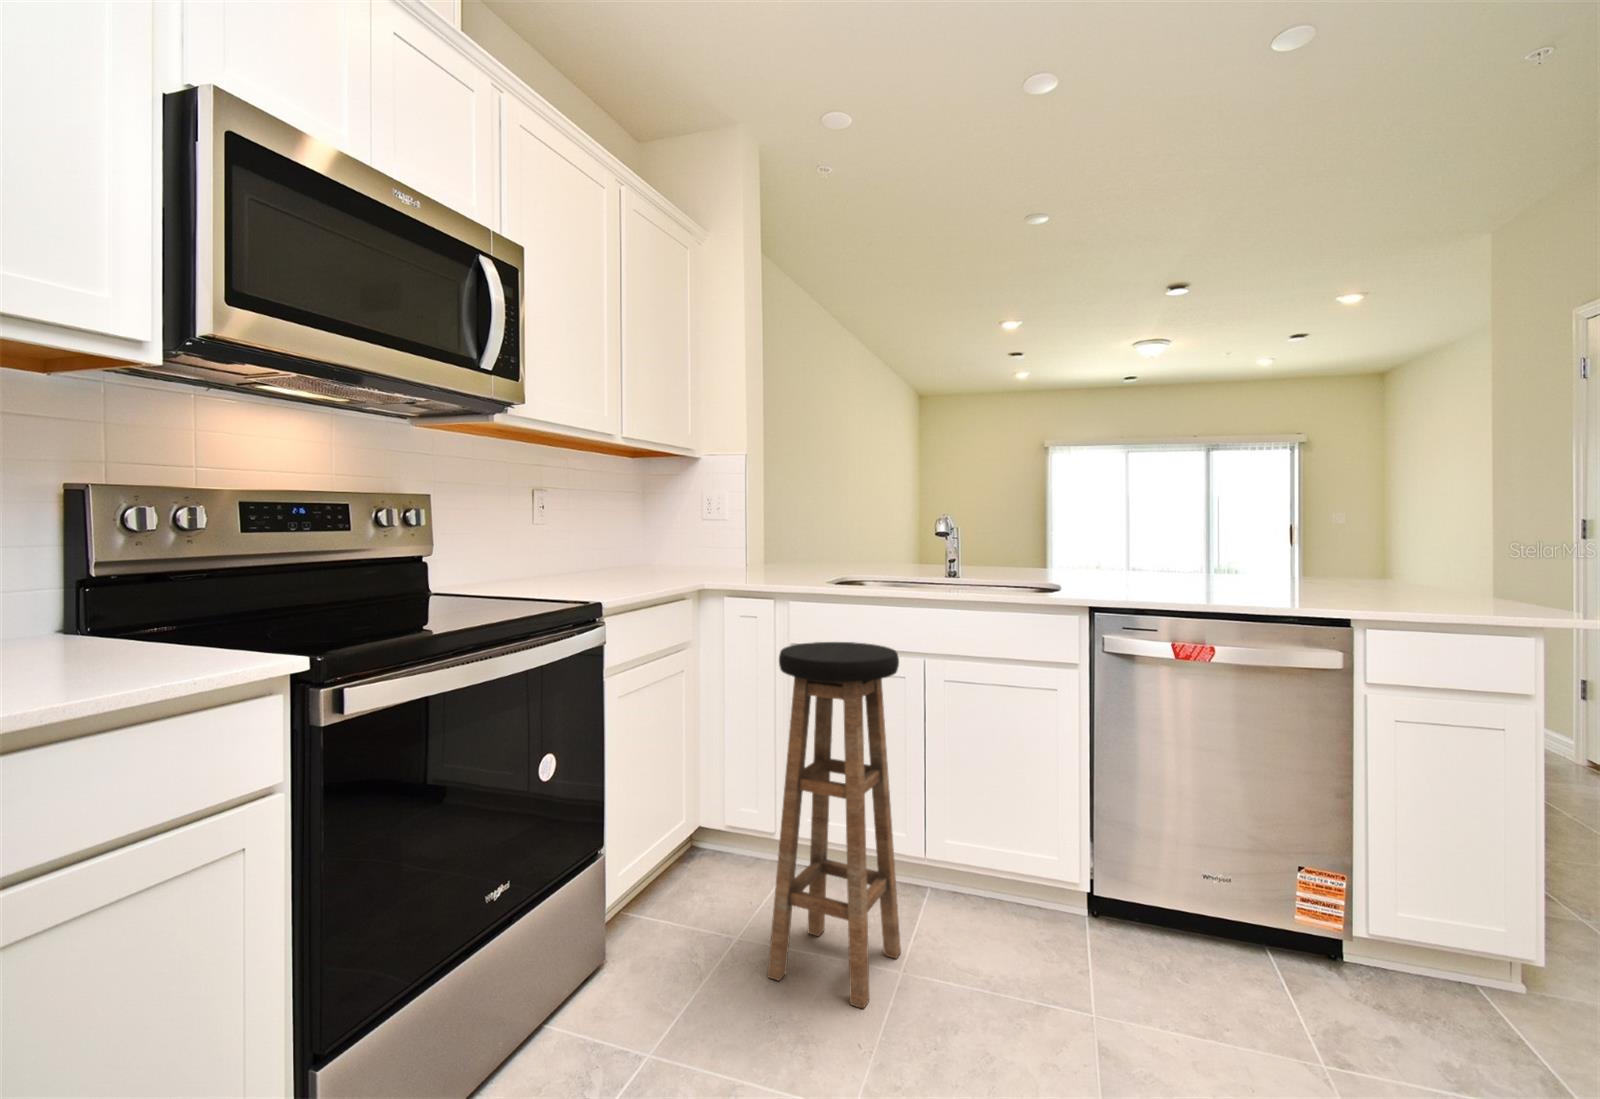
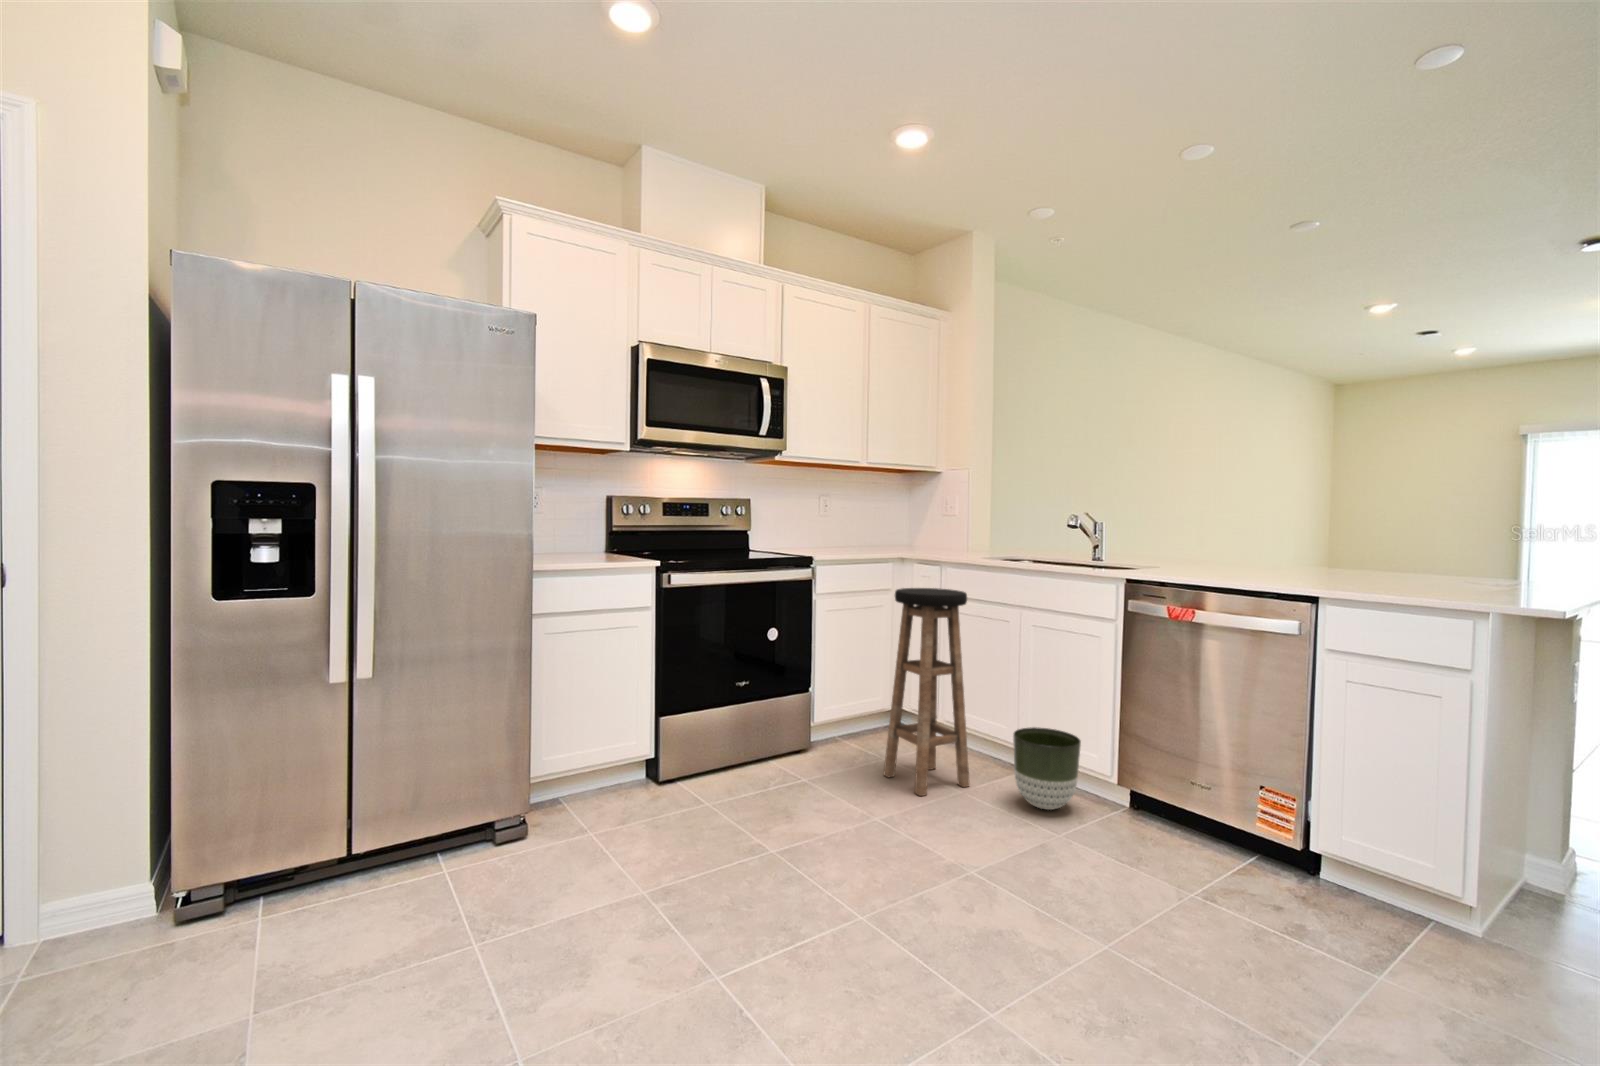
planter: none [975,834,1074,966] -> present [1013,727,1081,810]

